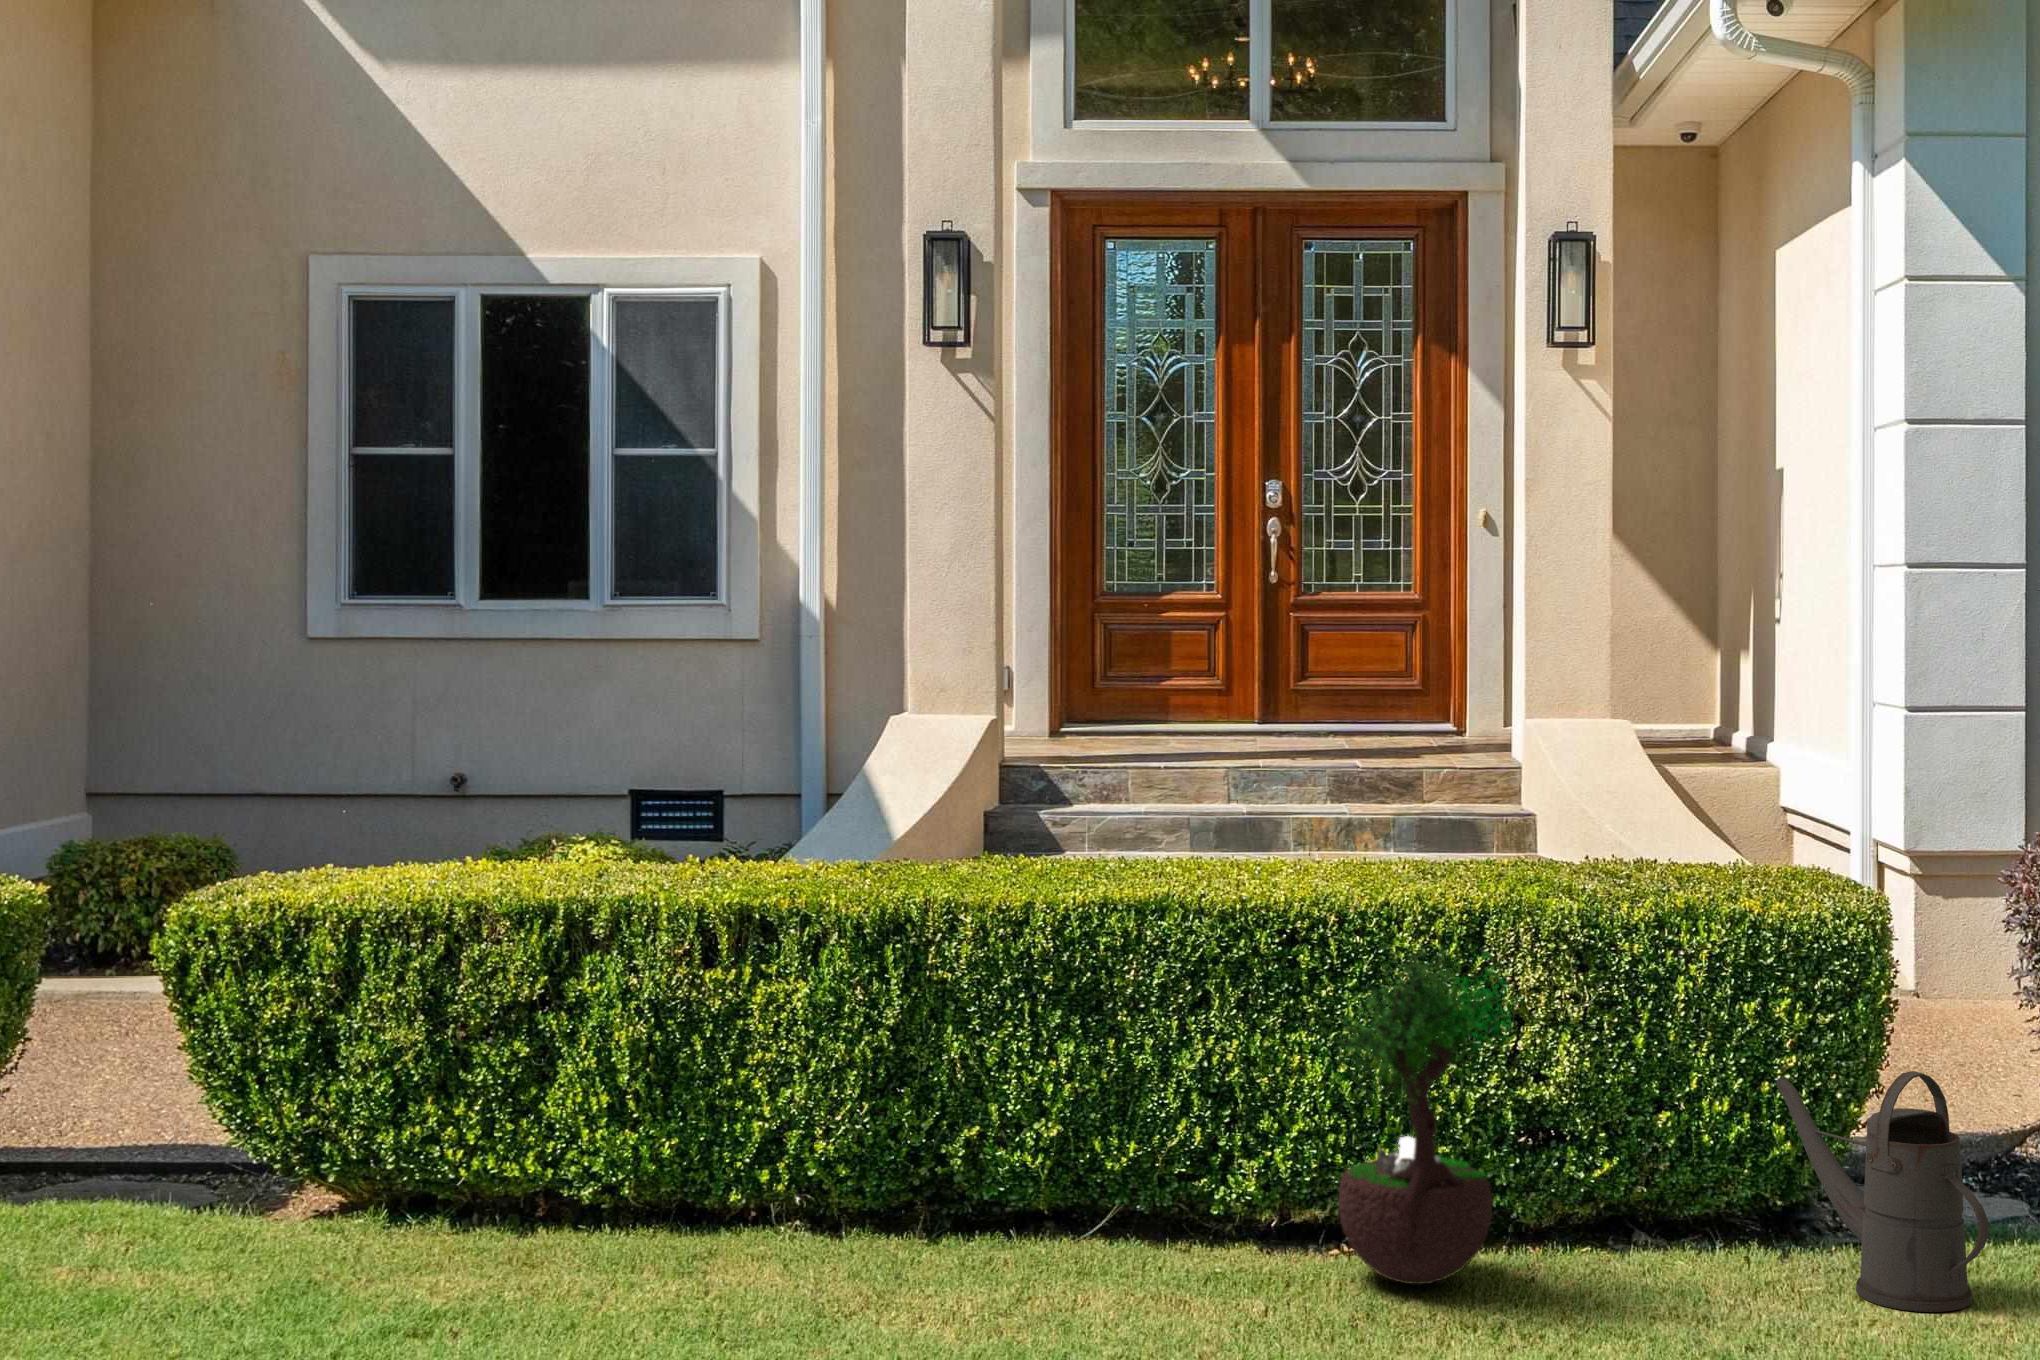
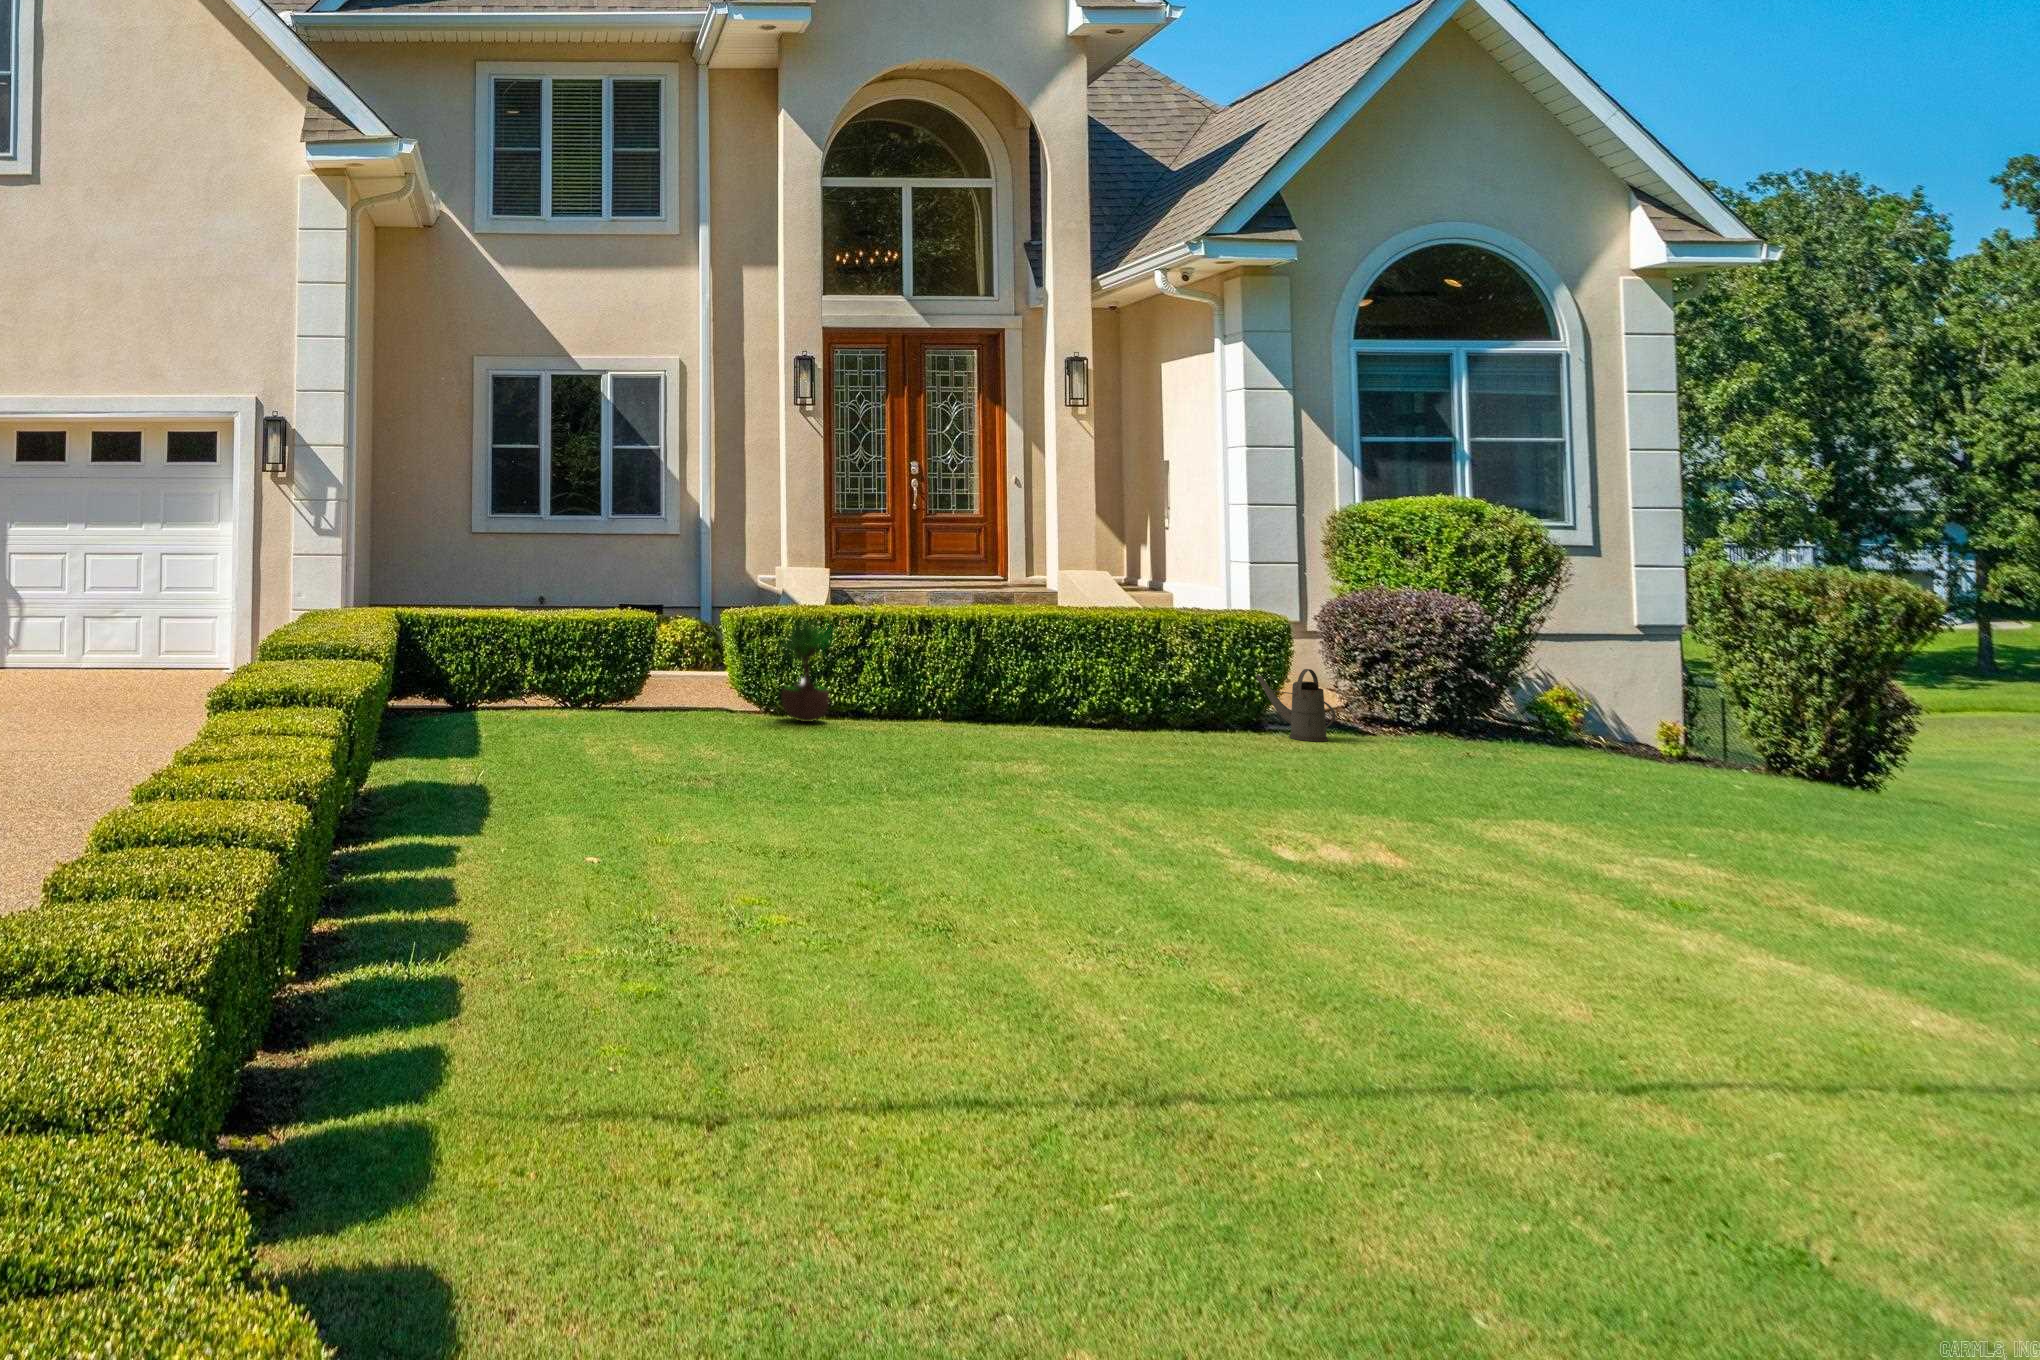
potted tree: present [1315,943,1514,1284] -> present [773,618,838,722]

